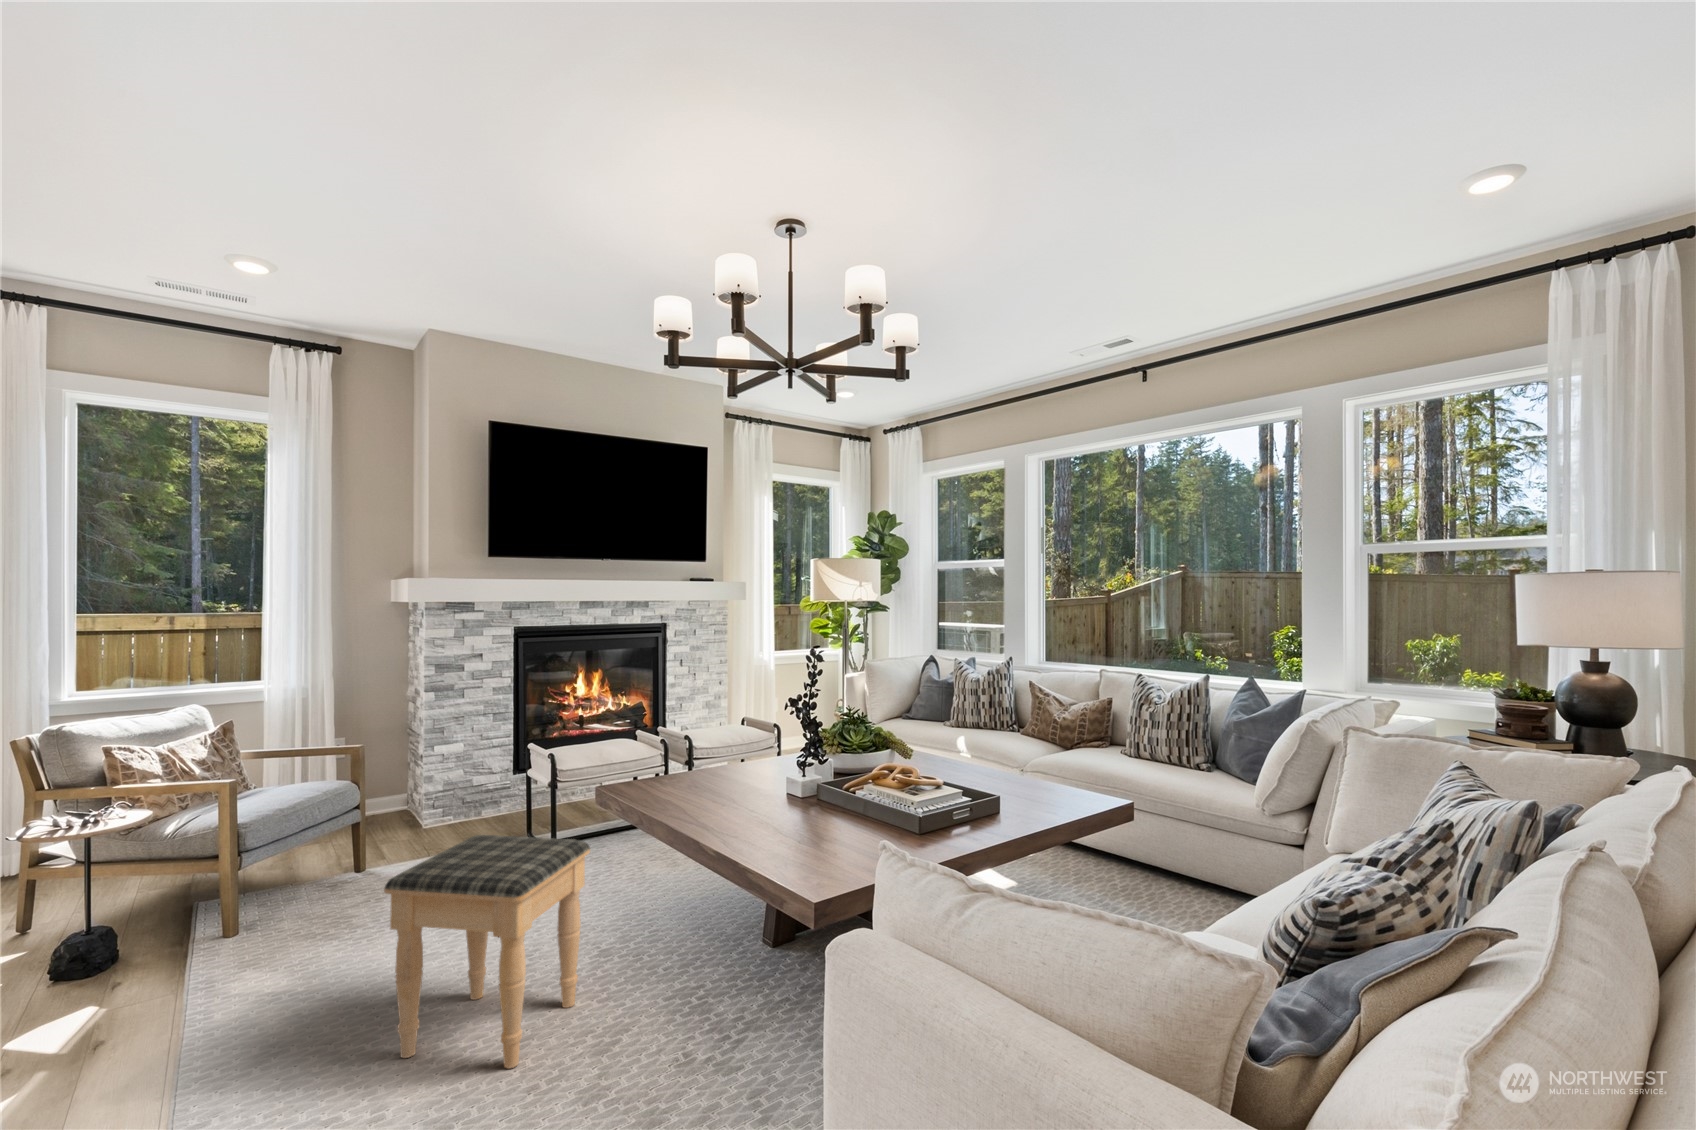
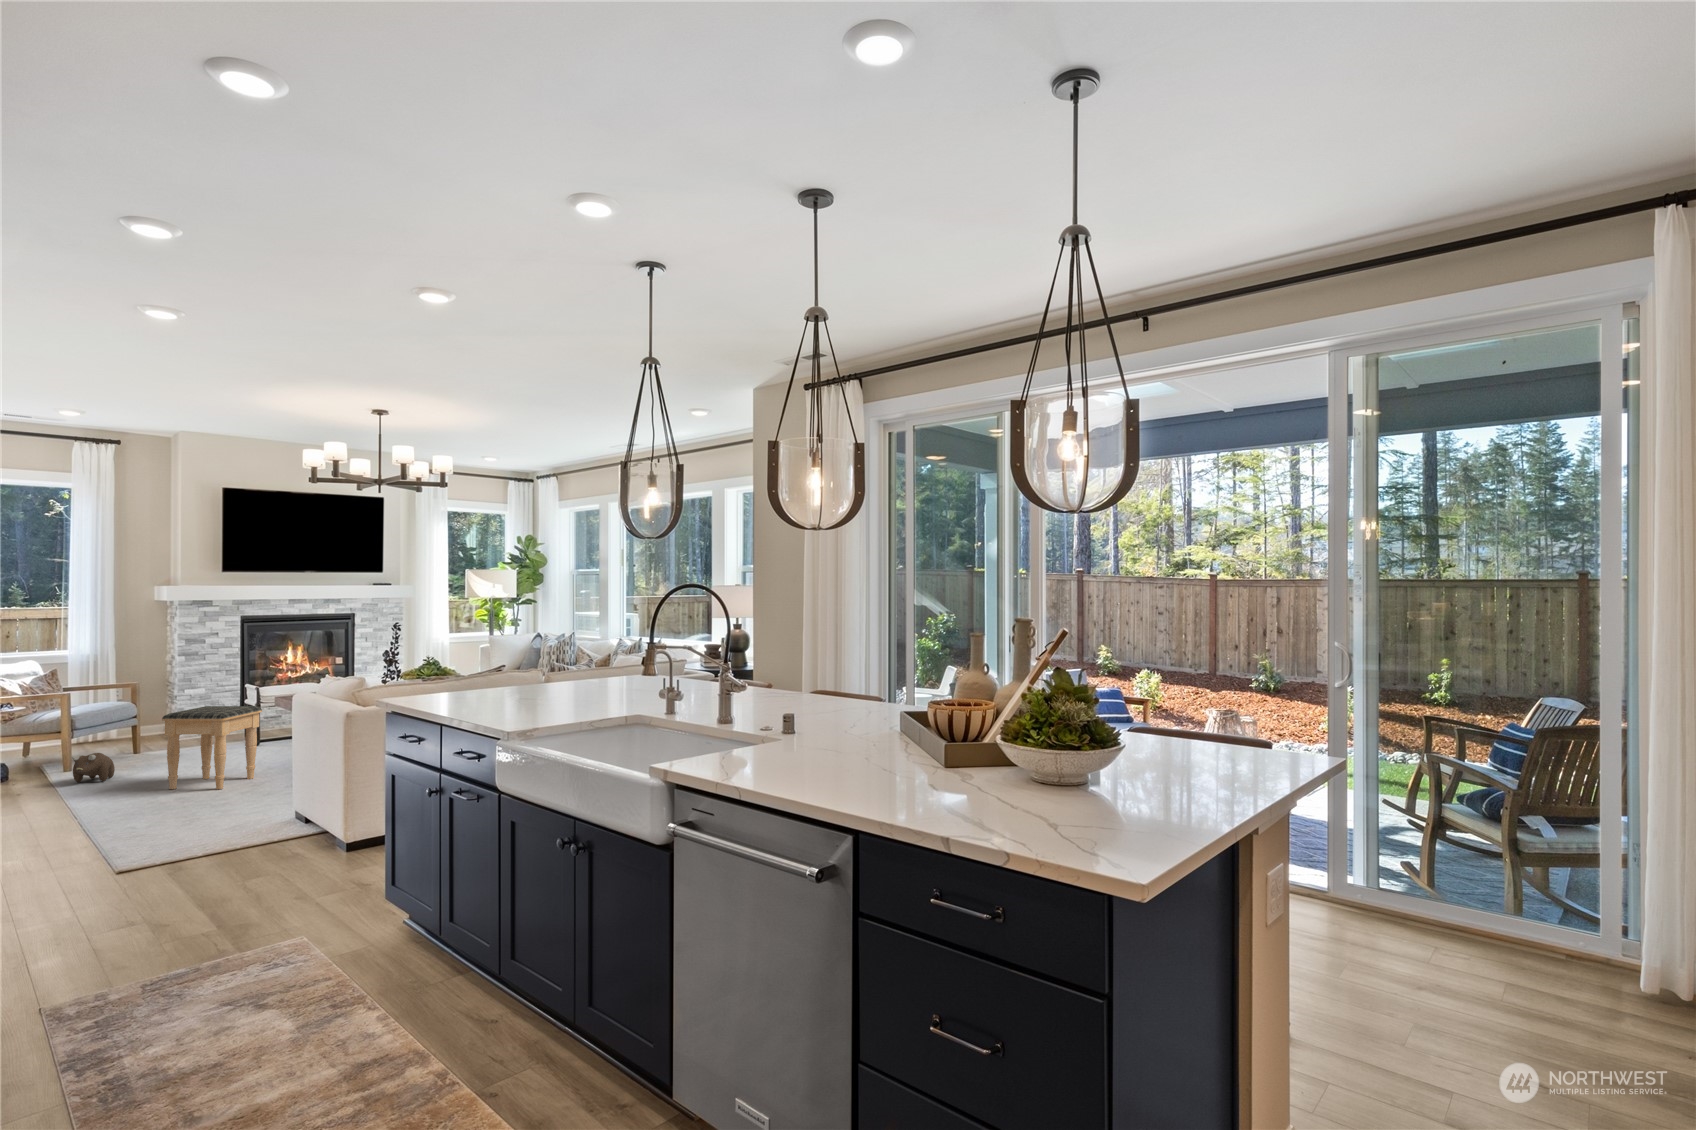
plush toy: none [206,927,300,998] -> present [72,753,115,782]

